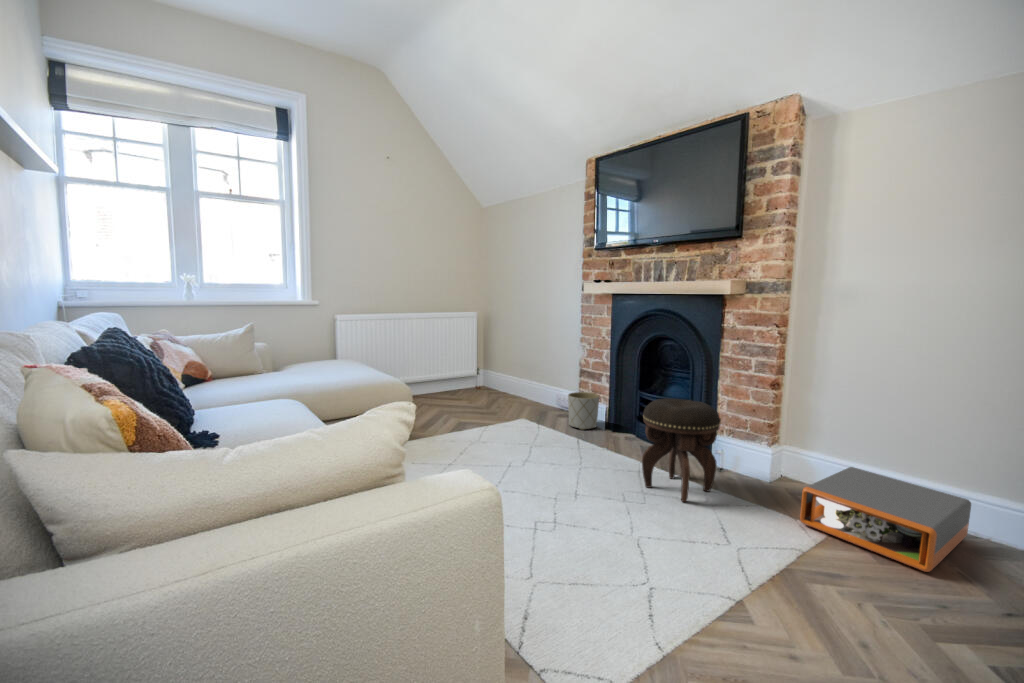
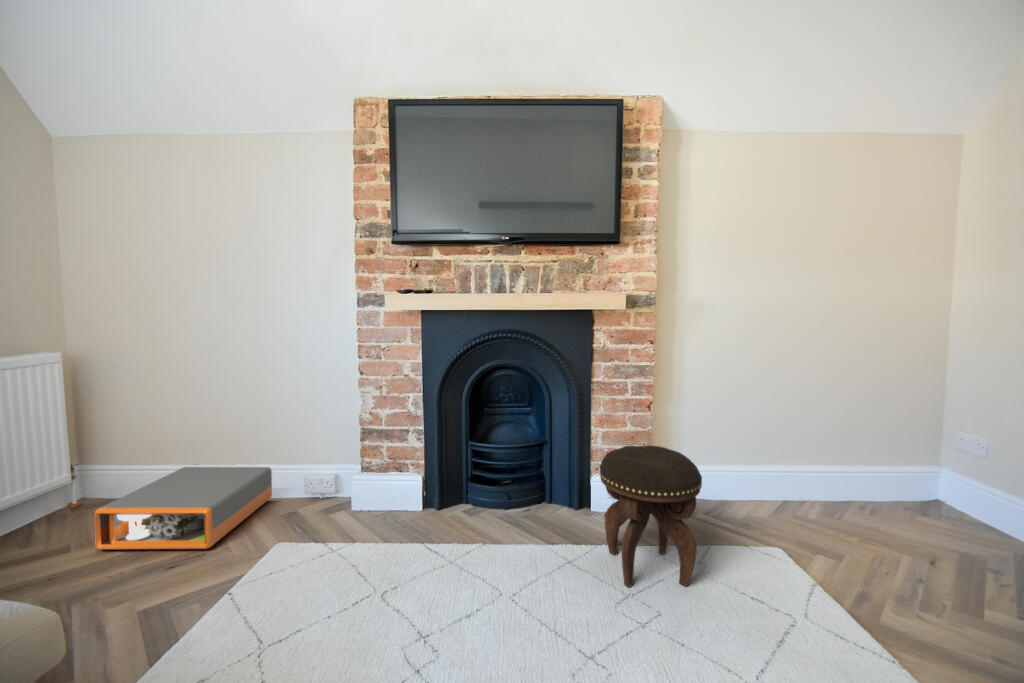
planter: present [568,392,599,430] -> none [369,462,420,527]
storage box: present [800,467,971,572] -> present [94,467,272,549]

